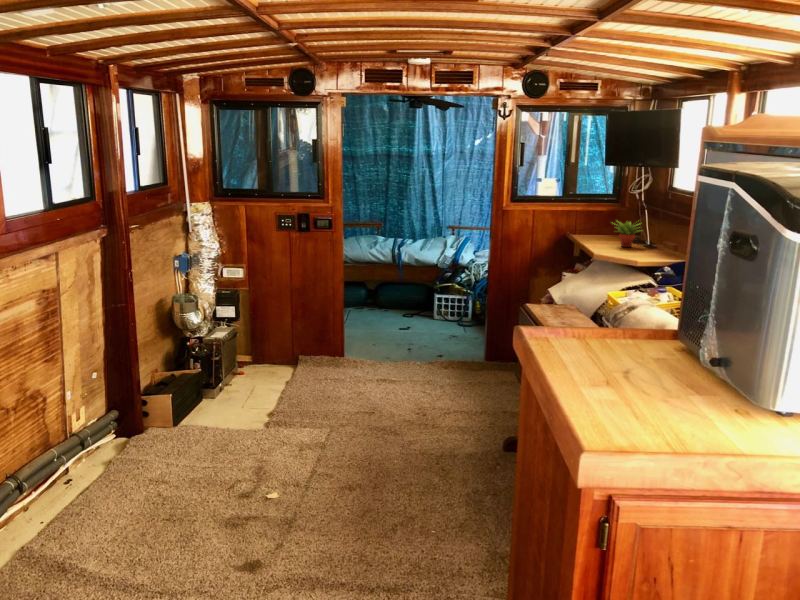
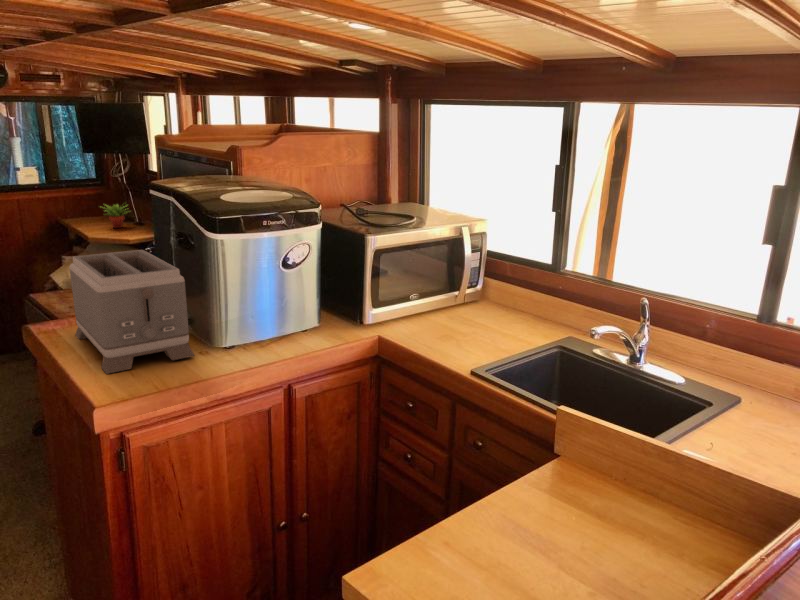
toaster: none [570,252,735,413] -> present [69,250,194,374]

